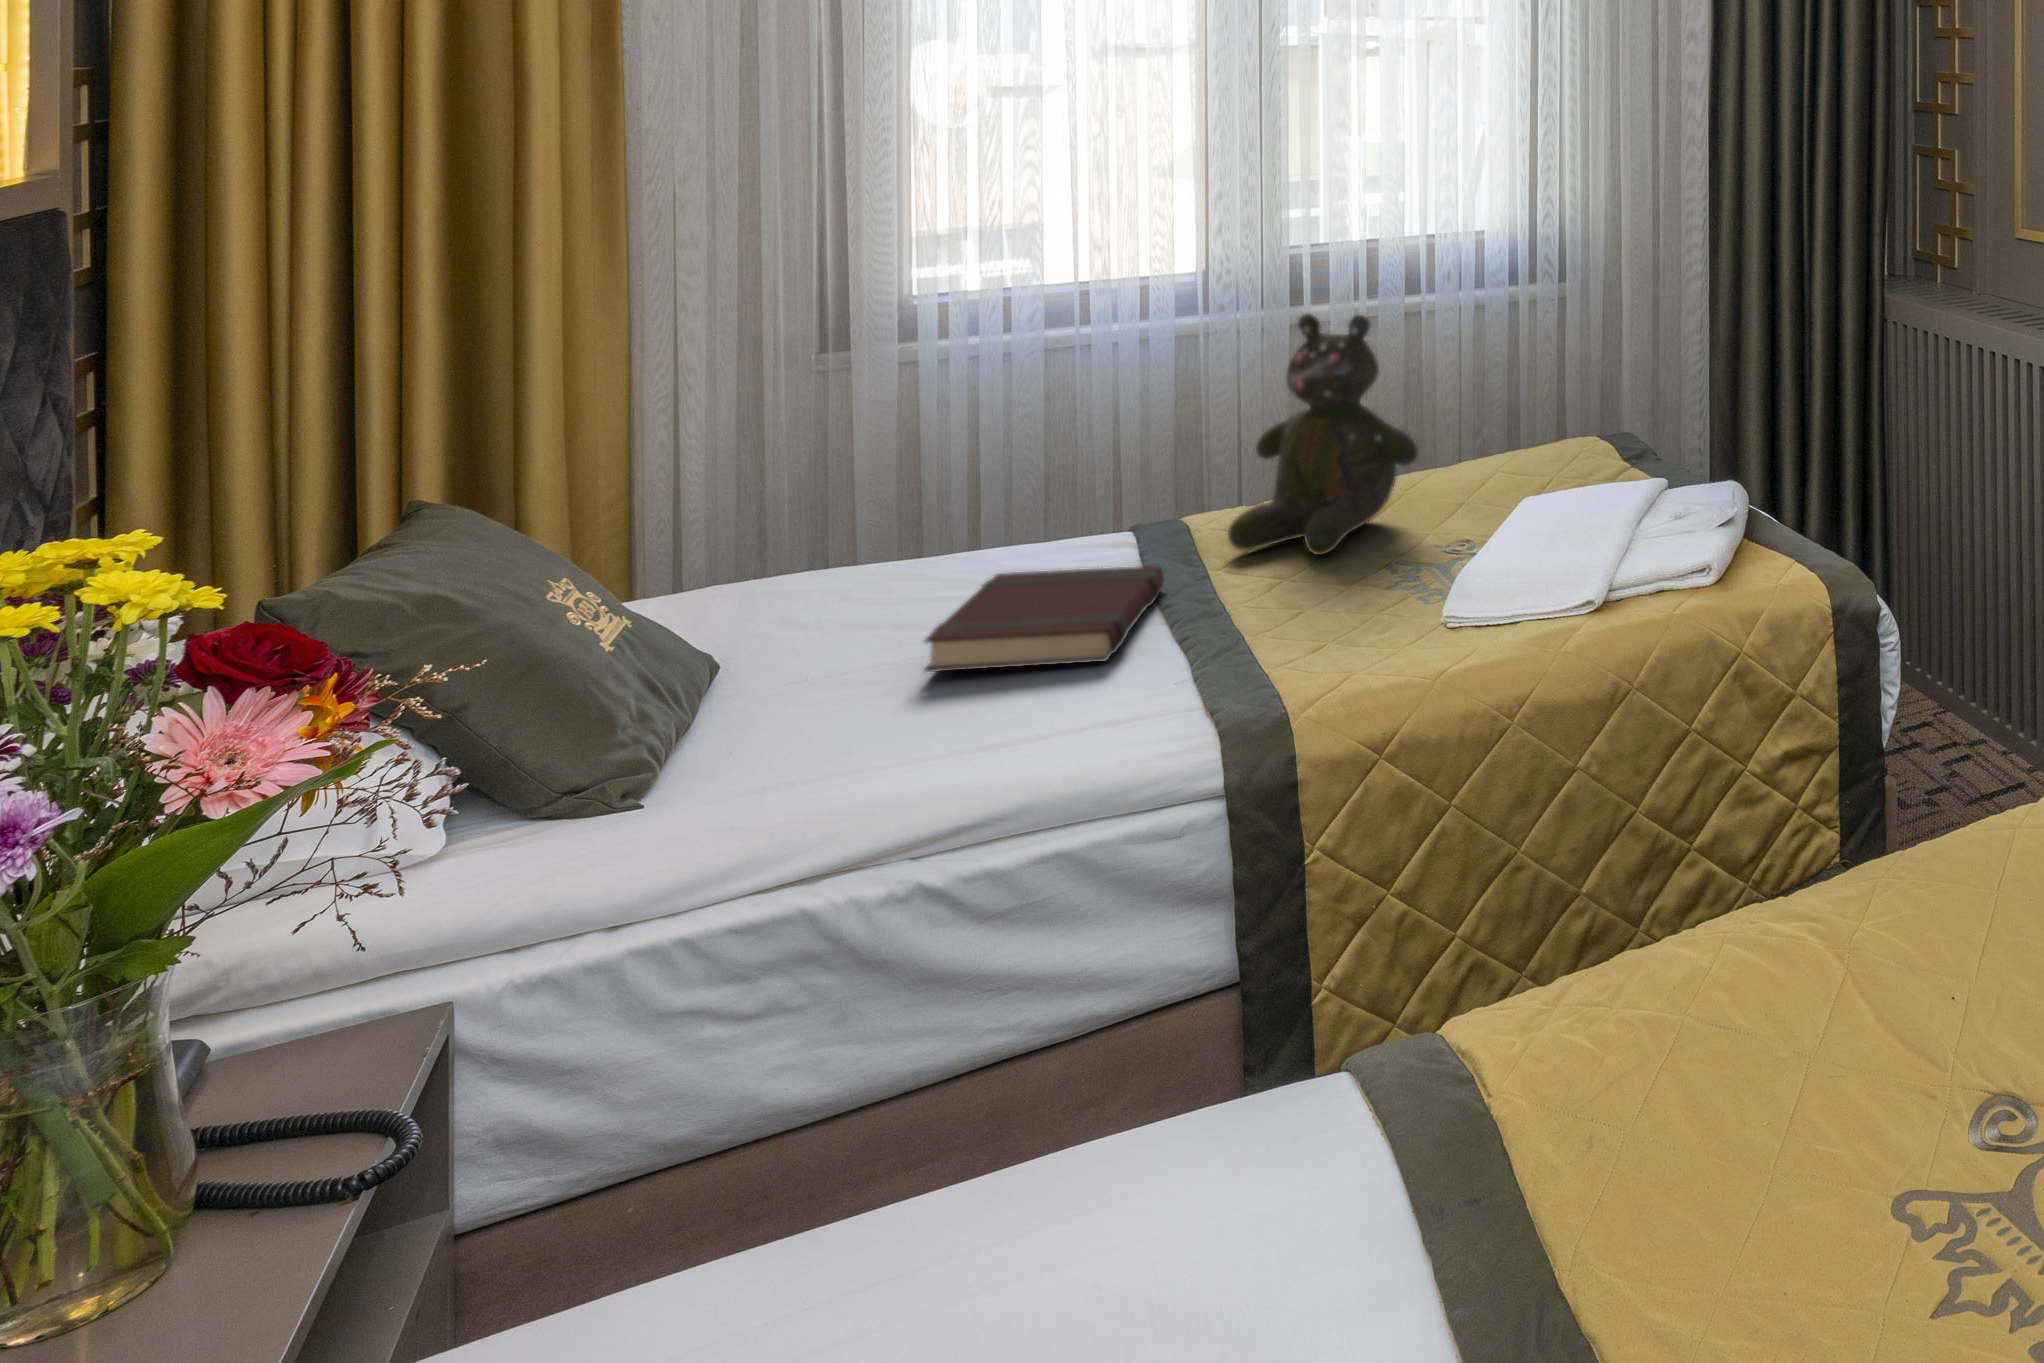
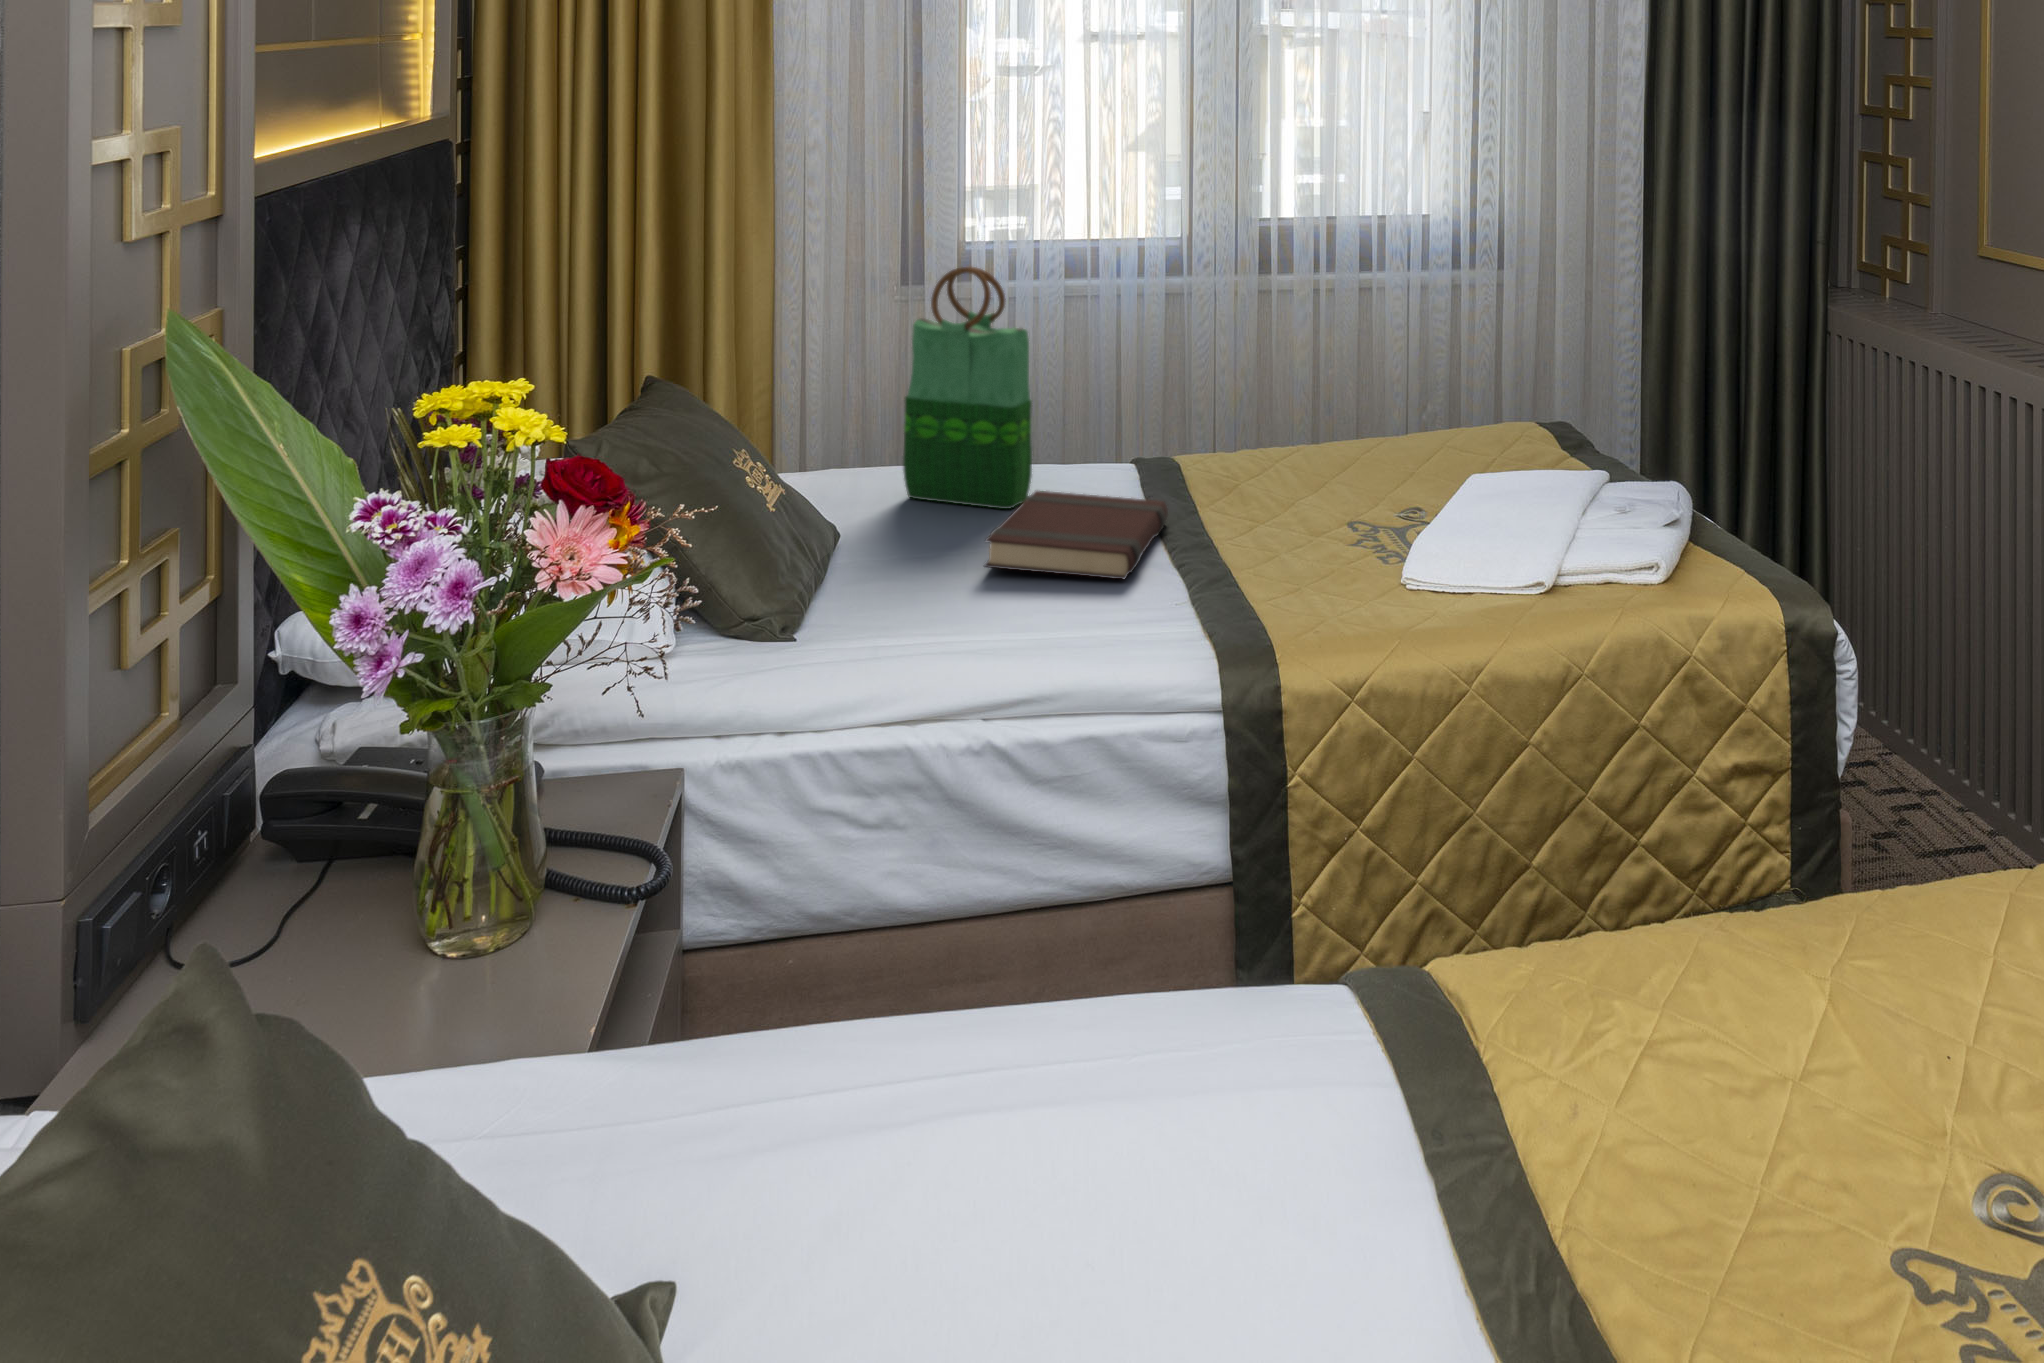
teddy bear: present [1228,314,1418,555] -> none [1219,285,1385,510]
tote bag: none [821,323,993,602] -> present [903,267,1032,509]

